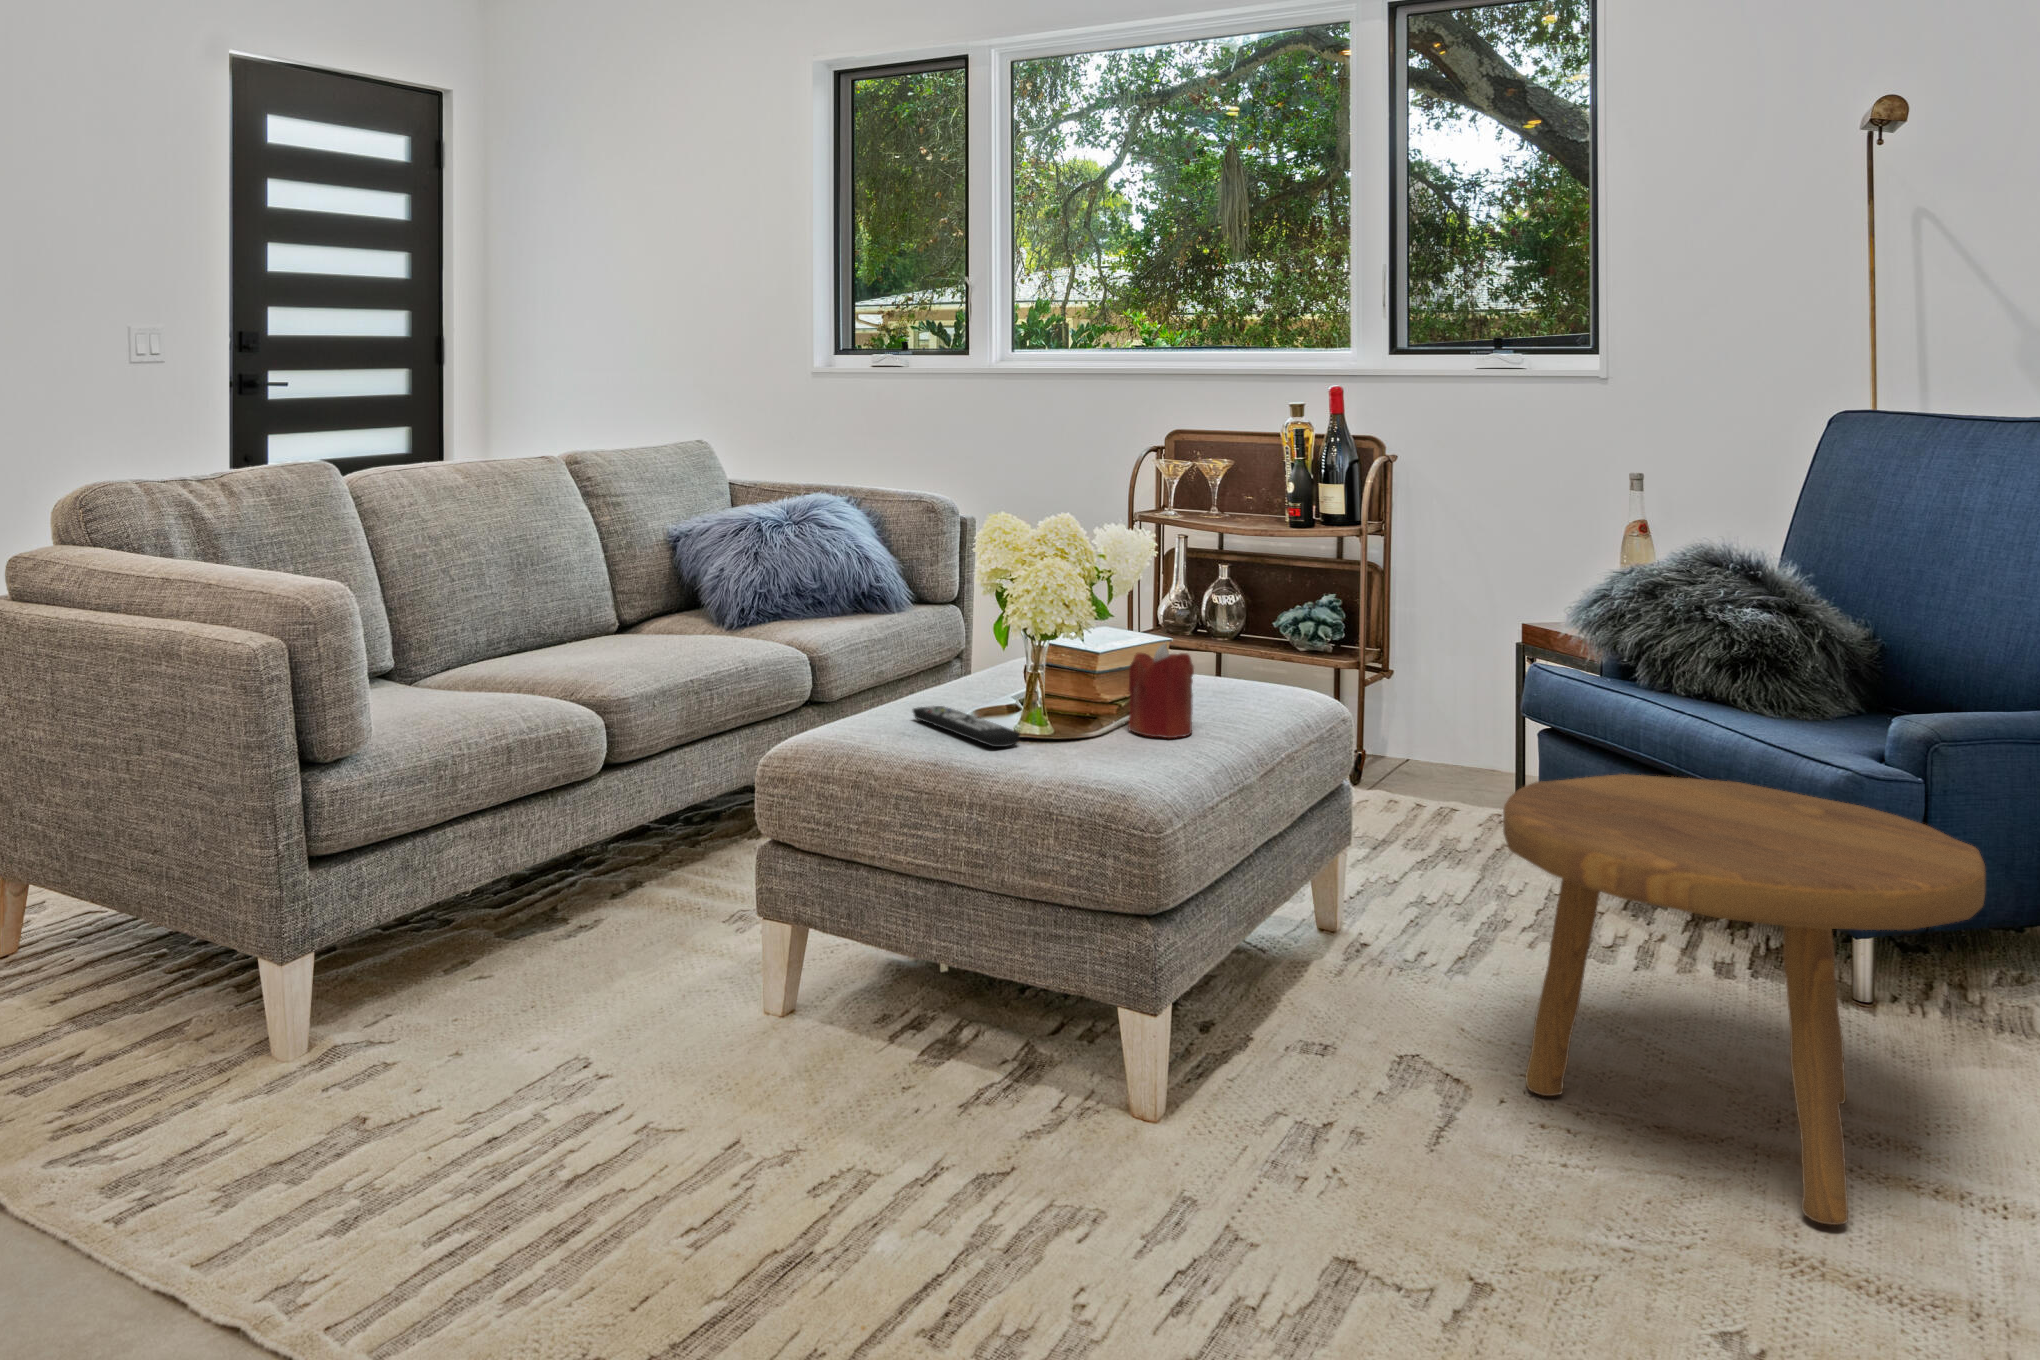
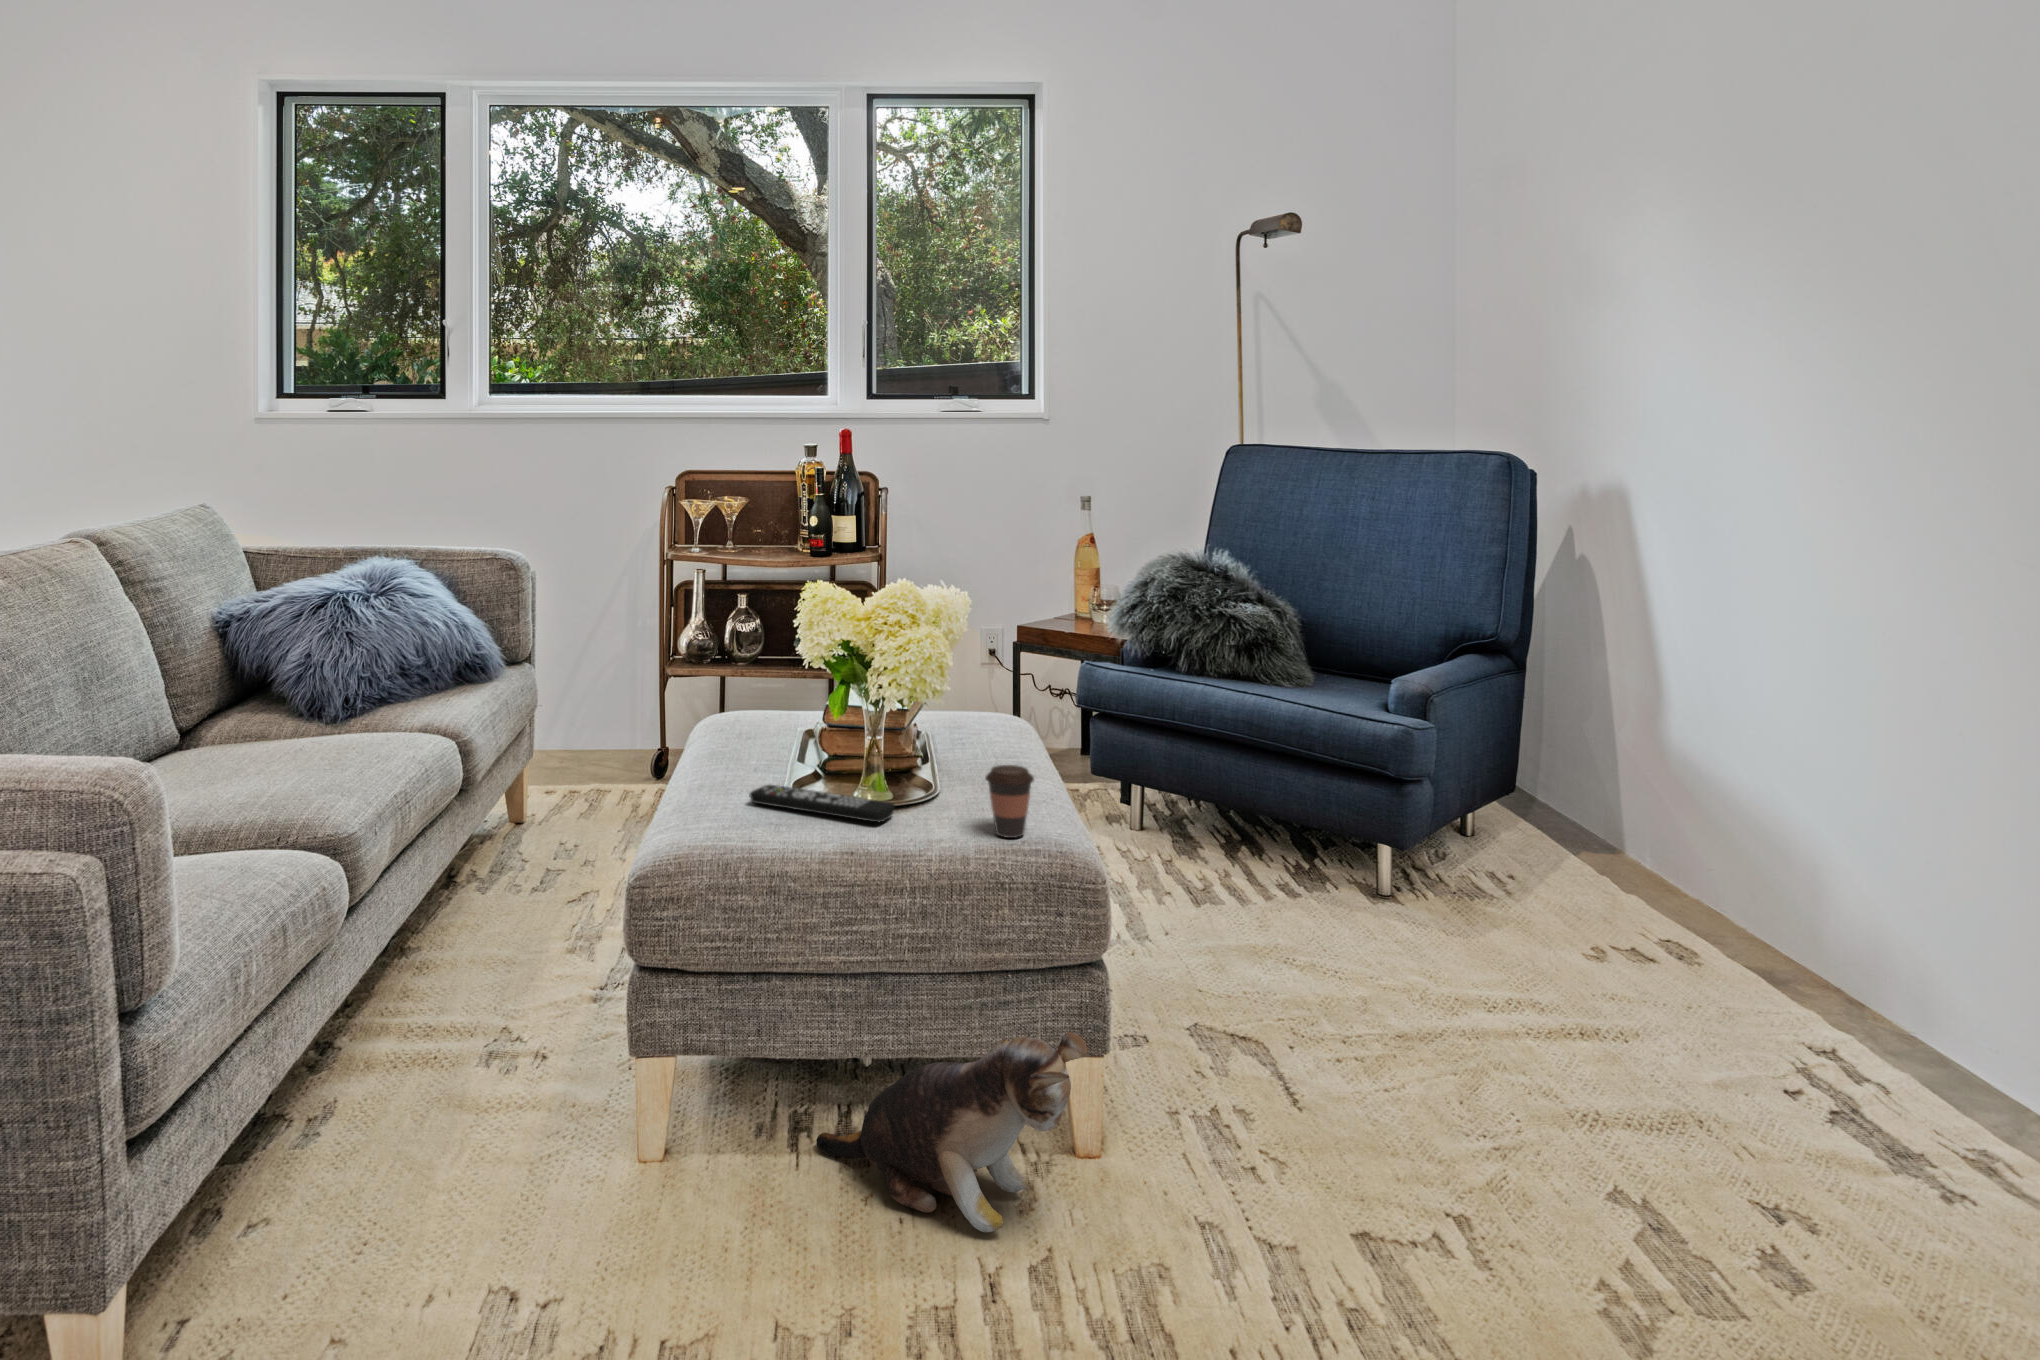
candle: present [1128,644,1194,738] -> none [949,693,1005,784]
coffee cup: none [1075,704,1126,777] -> present [985,765,1034,838]
footstool: present [1503,774,1985,1225] -> none [1274,746,1636,1088]
plush toy: none [899,951,1062,1129] -> present [816,1032,1087,1232]

